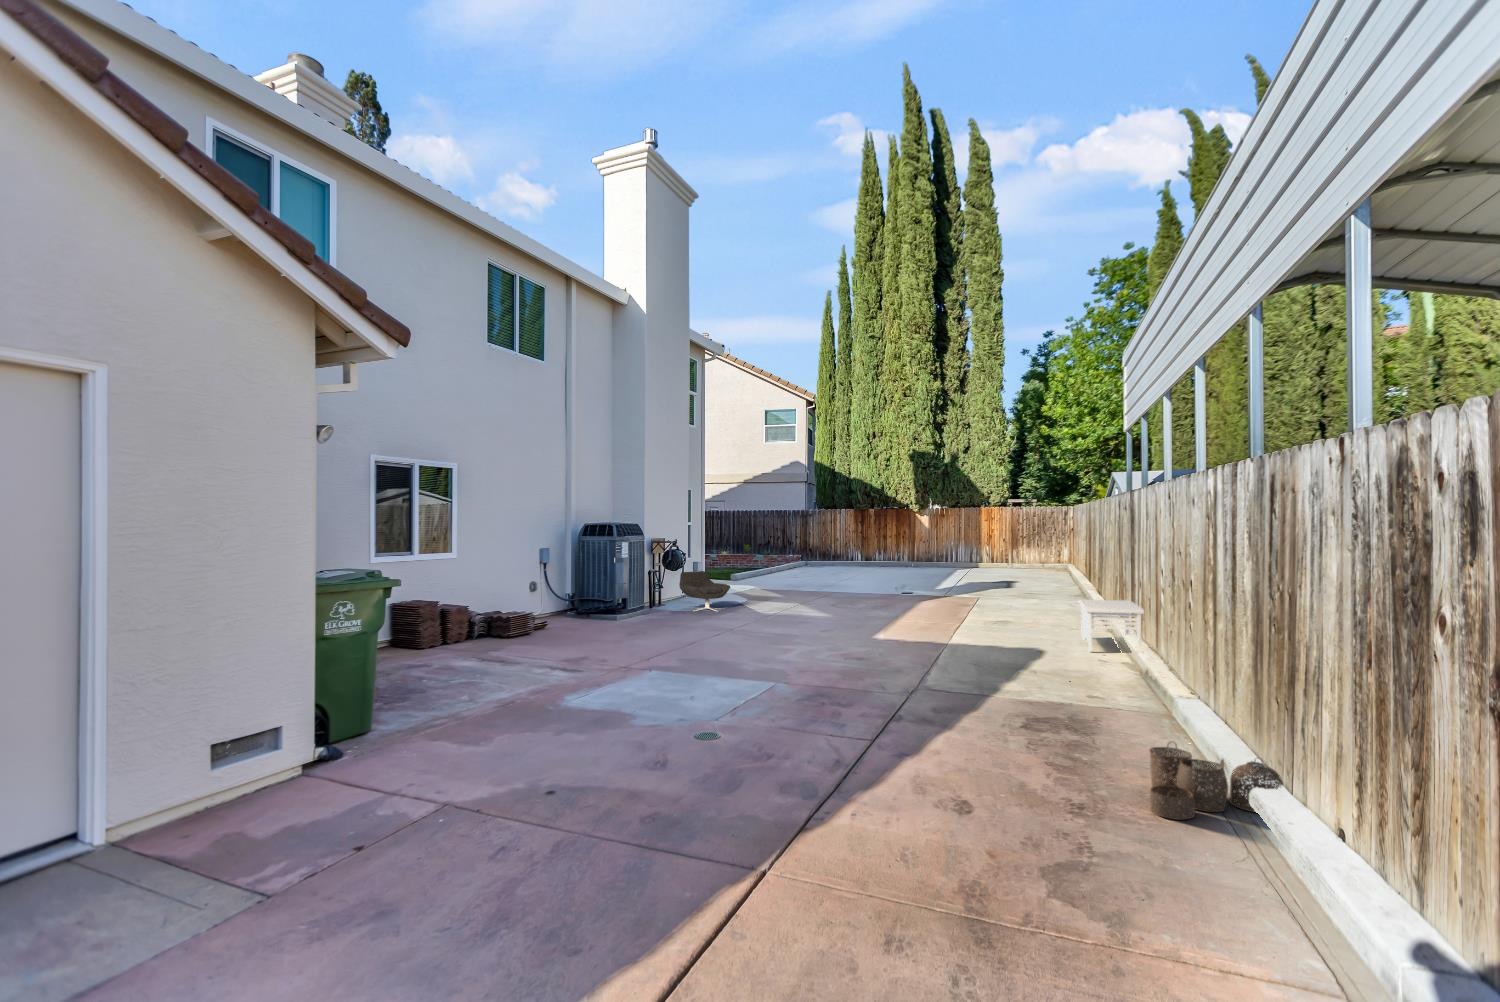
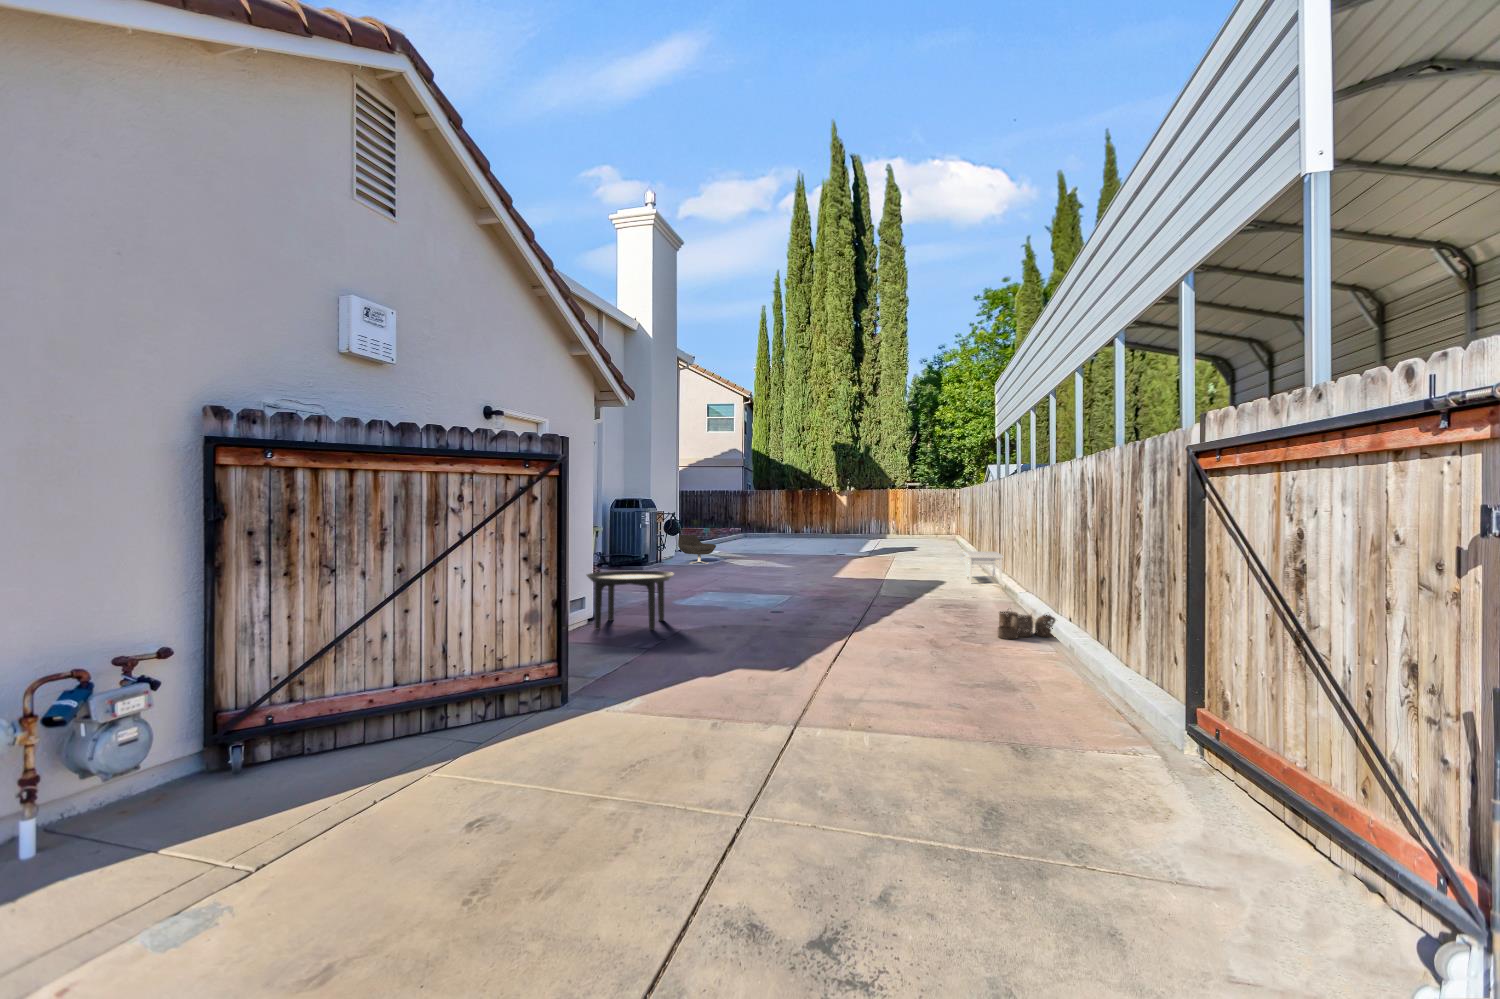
round table: none [385,648,548,766] -> present [587,571,674,630]

